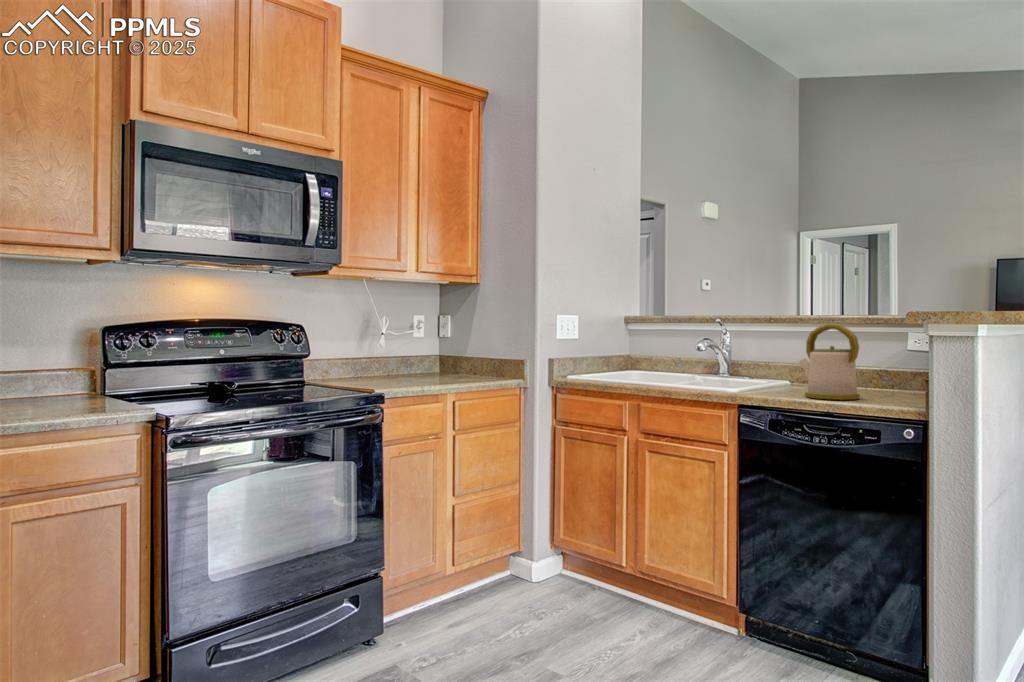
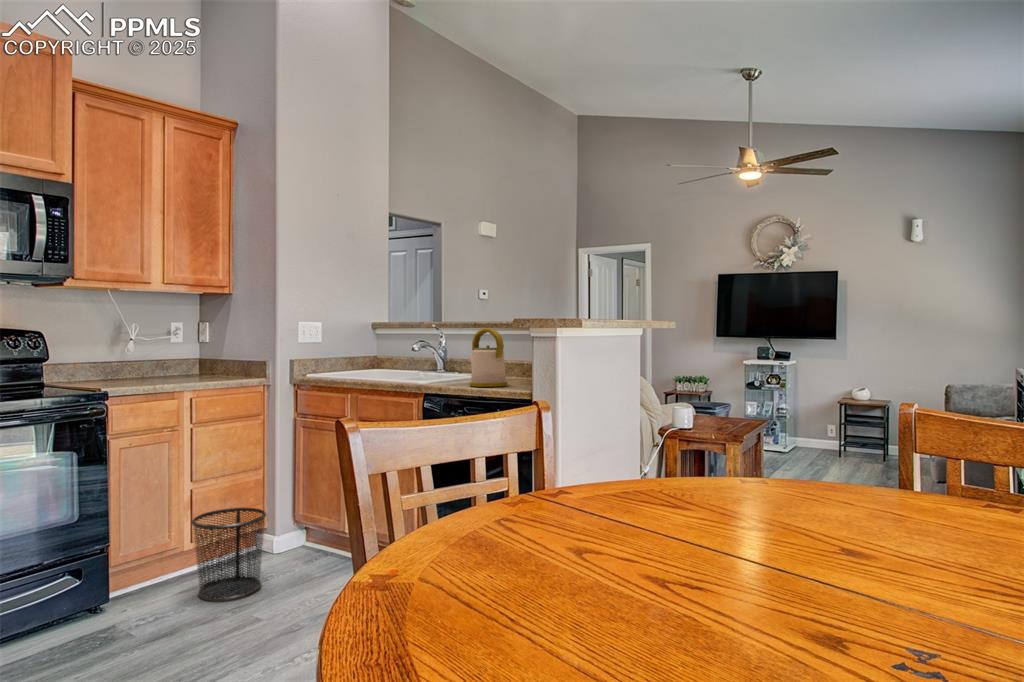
waste bin: none [465,530,545,641] -> present [192,508,266,601]

